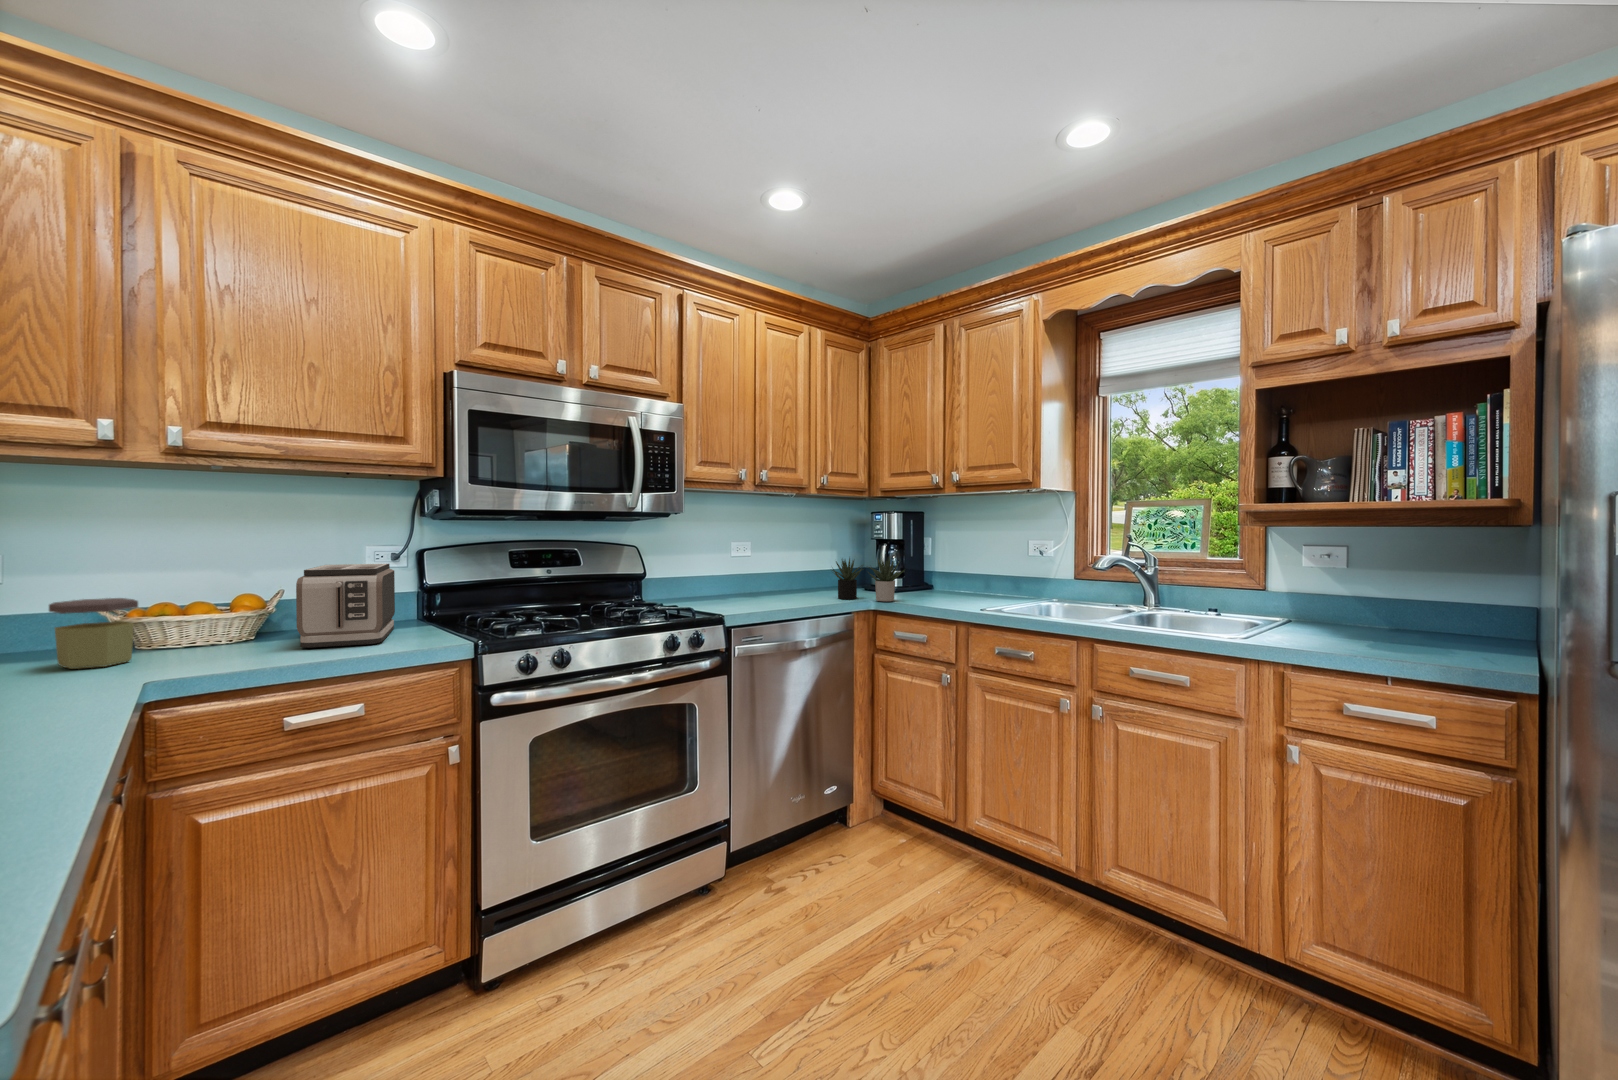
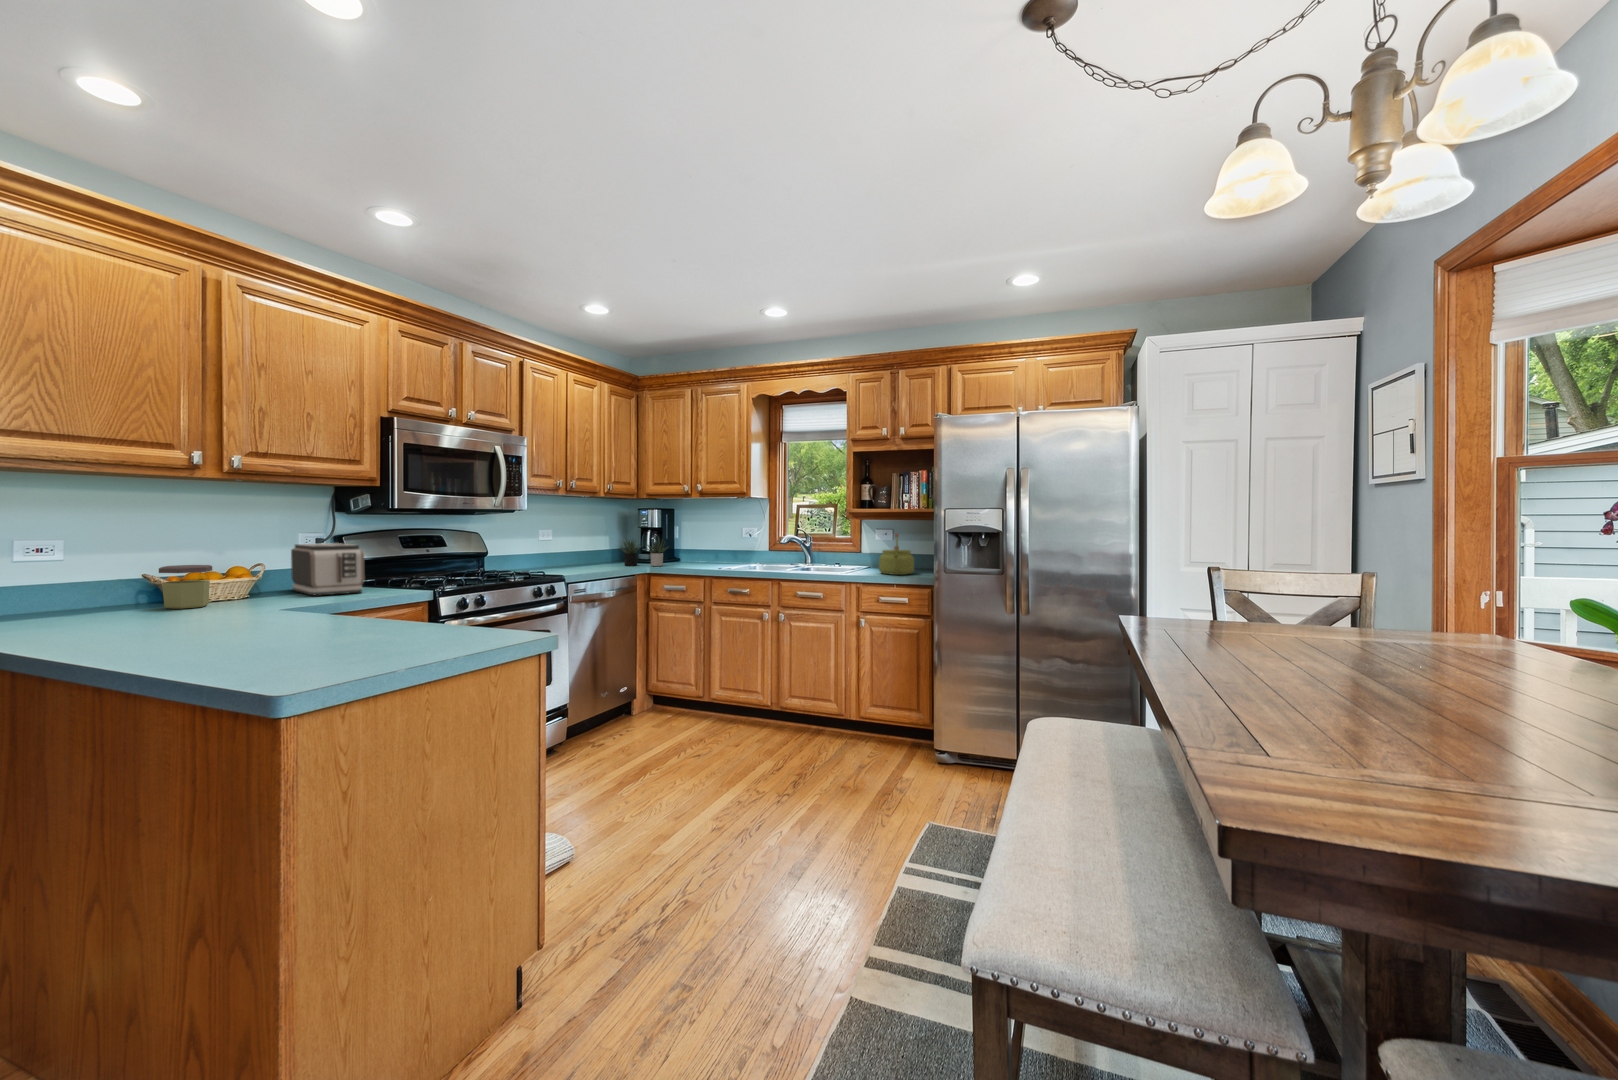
kettle: none [1322,554,1420,648] -> present [879,533,914,575]

